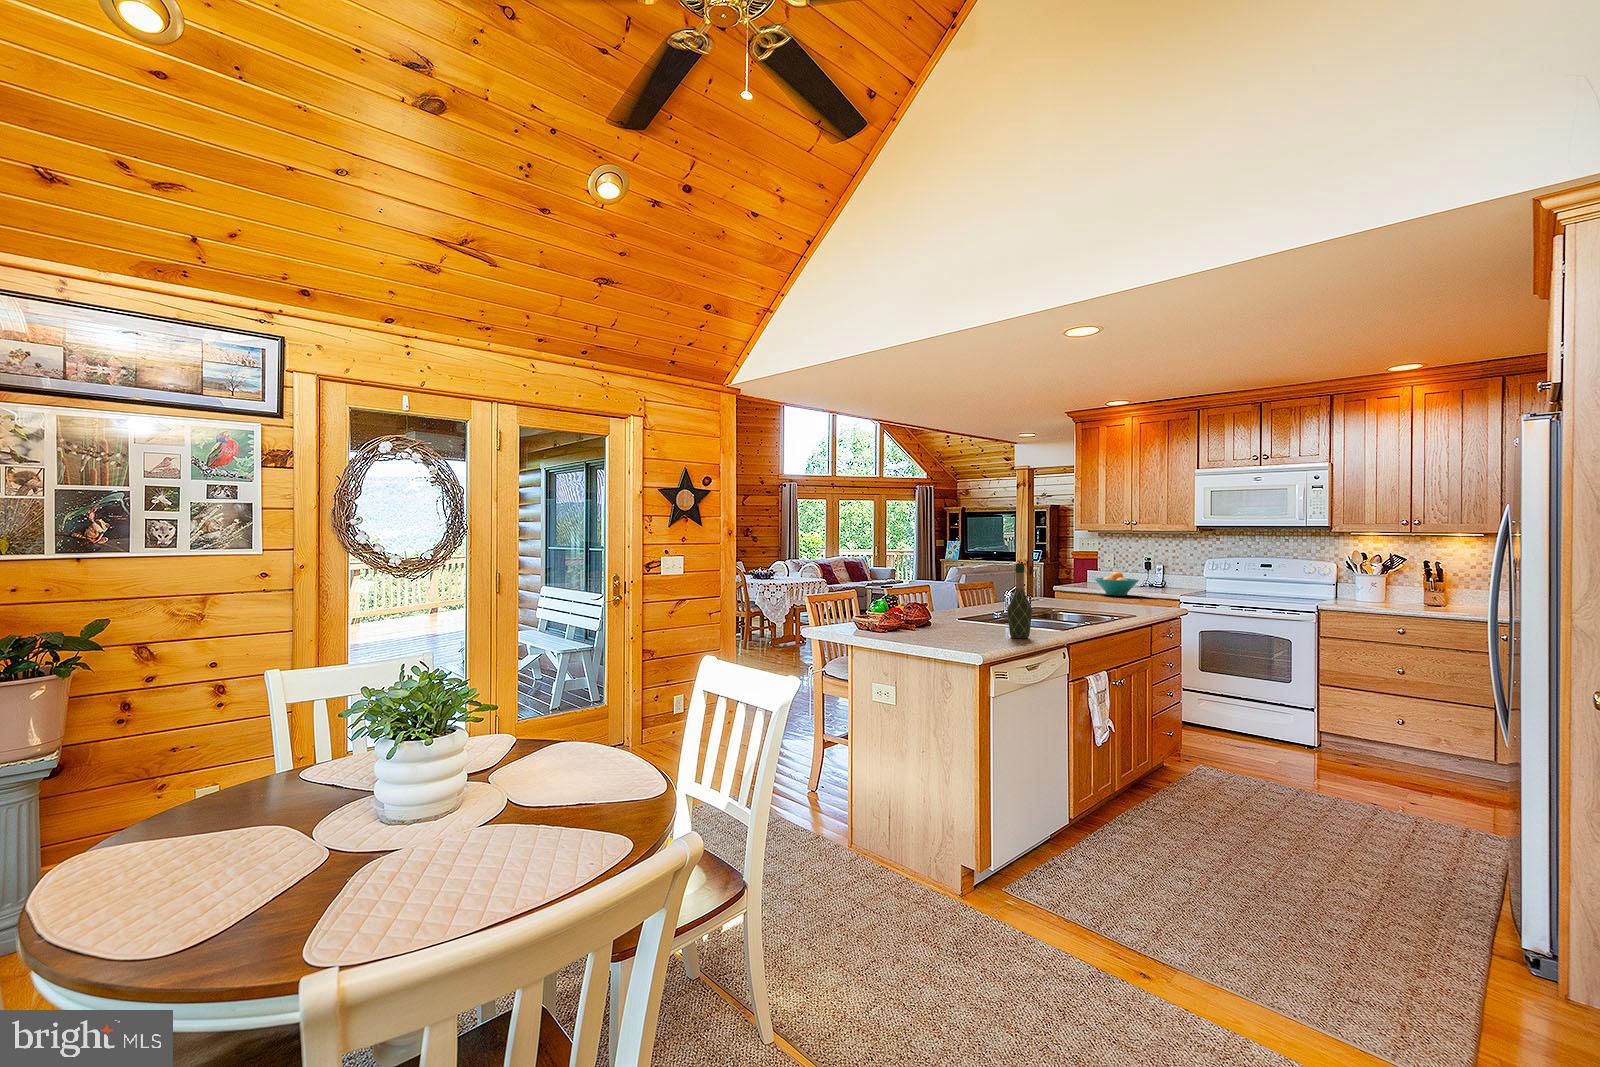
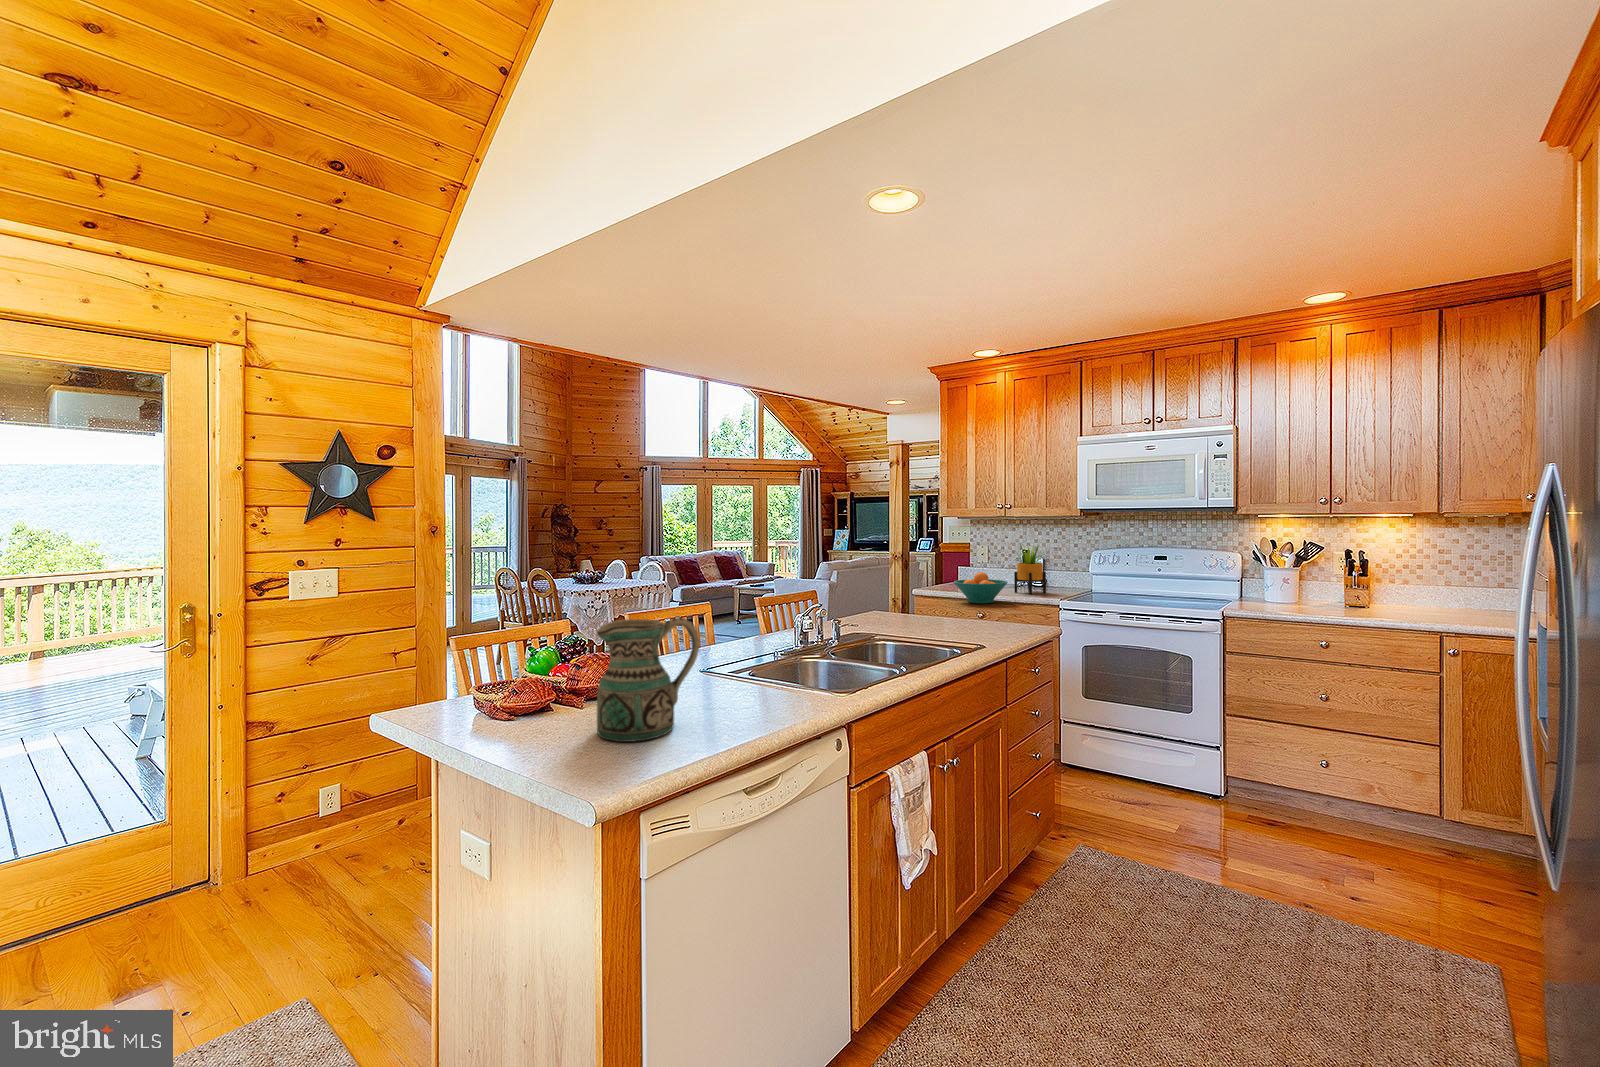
potted plant: none [1141,551,1167,592] -> present [1014,545,1046,594]
wine bottle: present [1007,564,1032,638] -> none [737,593,778,725]
ceramic pitcher: none [931,575,986,640] -> present [597,617,699,742]

